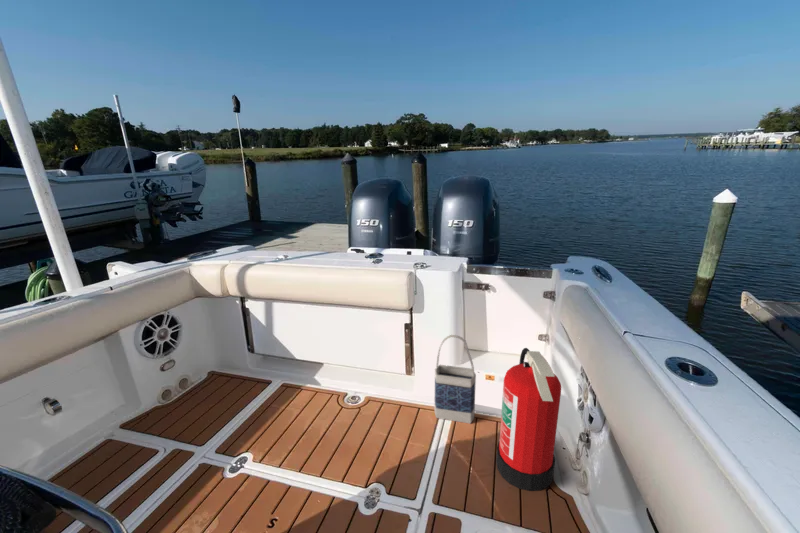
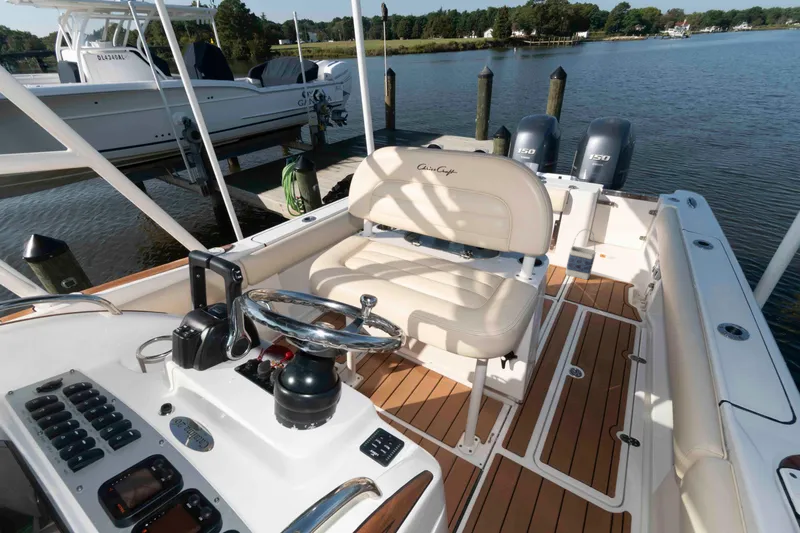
fire extinguisher: present [496,348,561,491] -> none [600,238,645,307]

